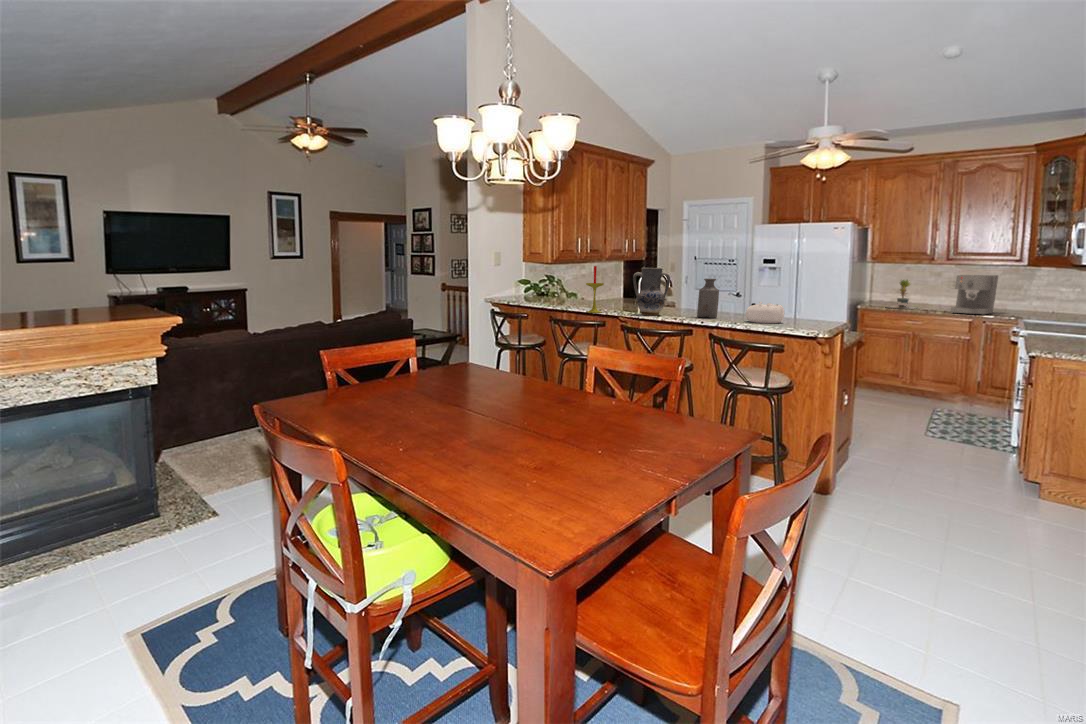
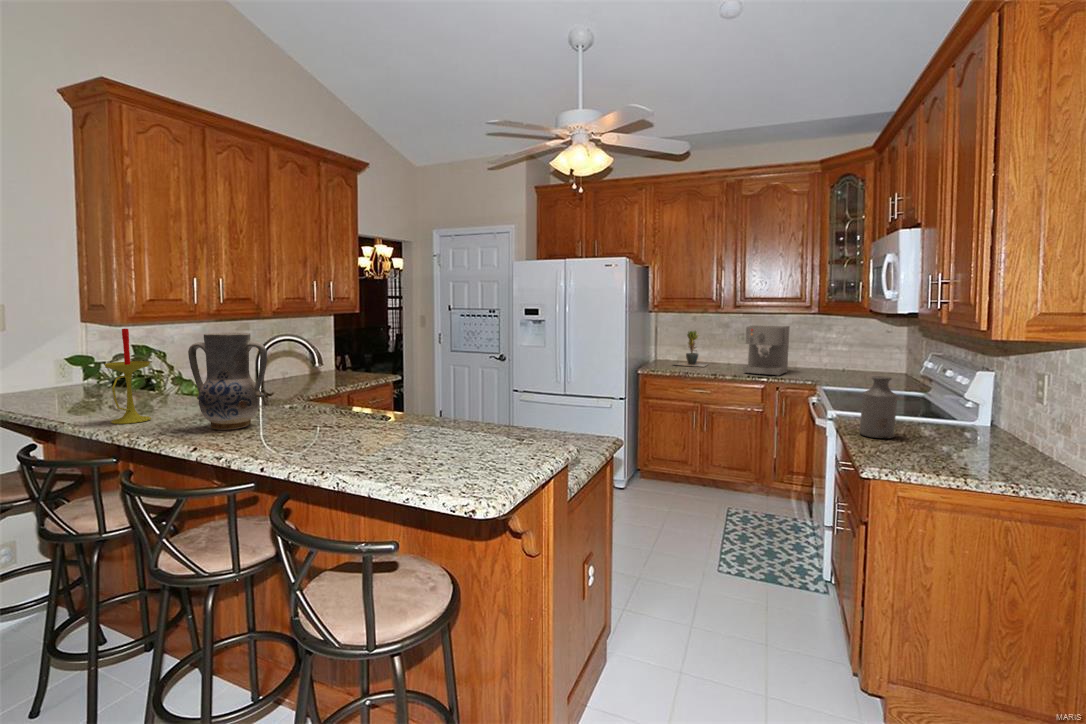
bottle: present [697,279,719,318] -> present [860,376,897,439]
decorative bowl: present [746,302,785,323] -> none [377,407,454,456]

